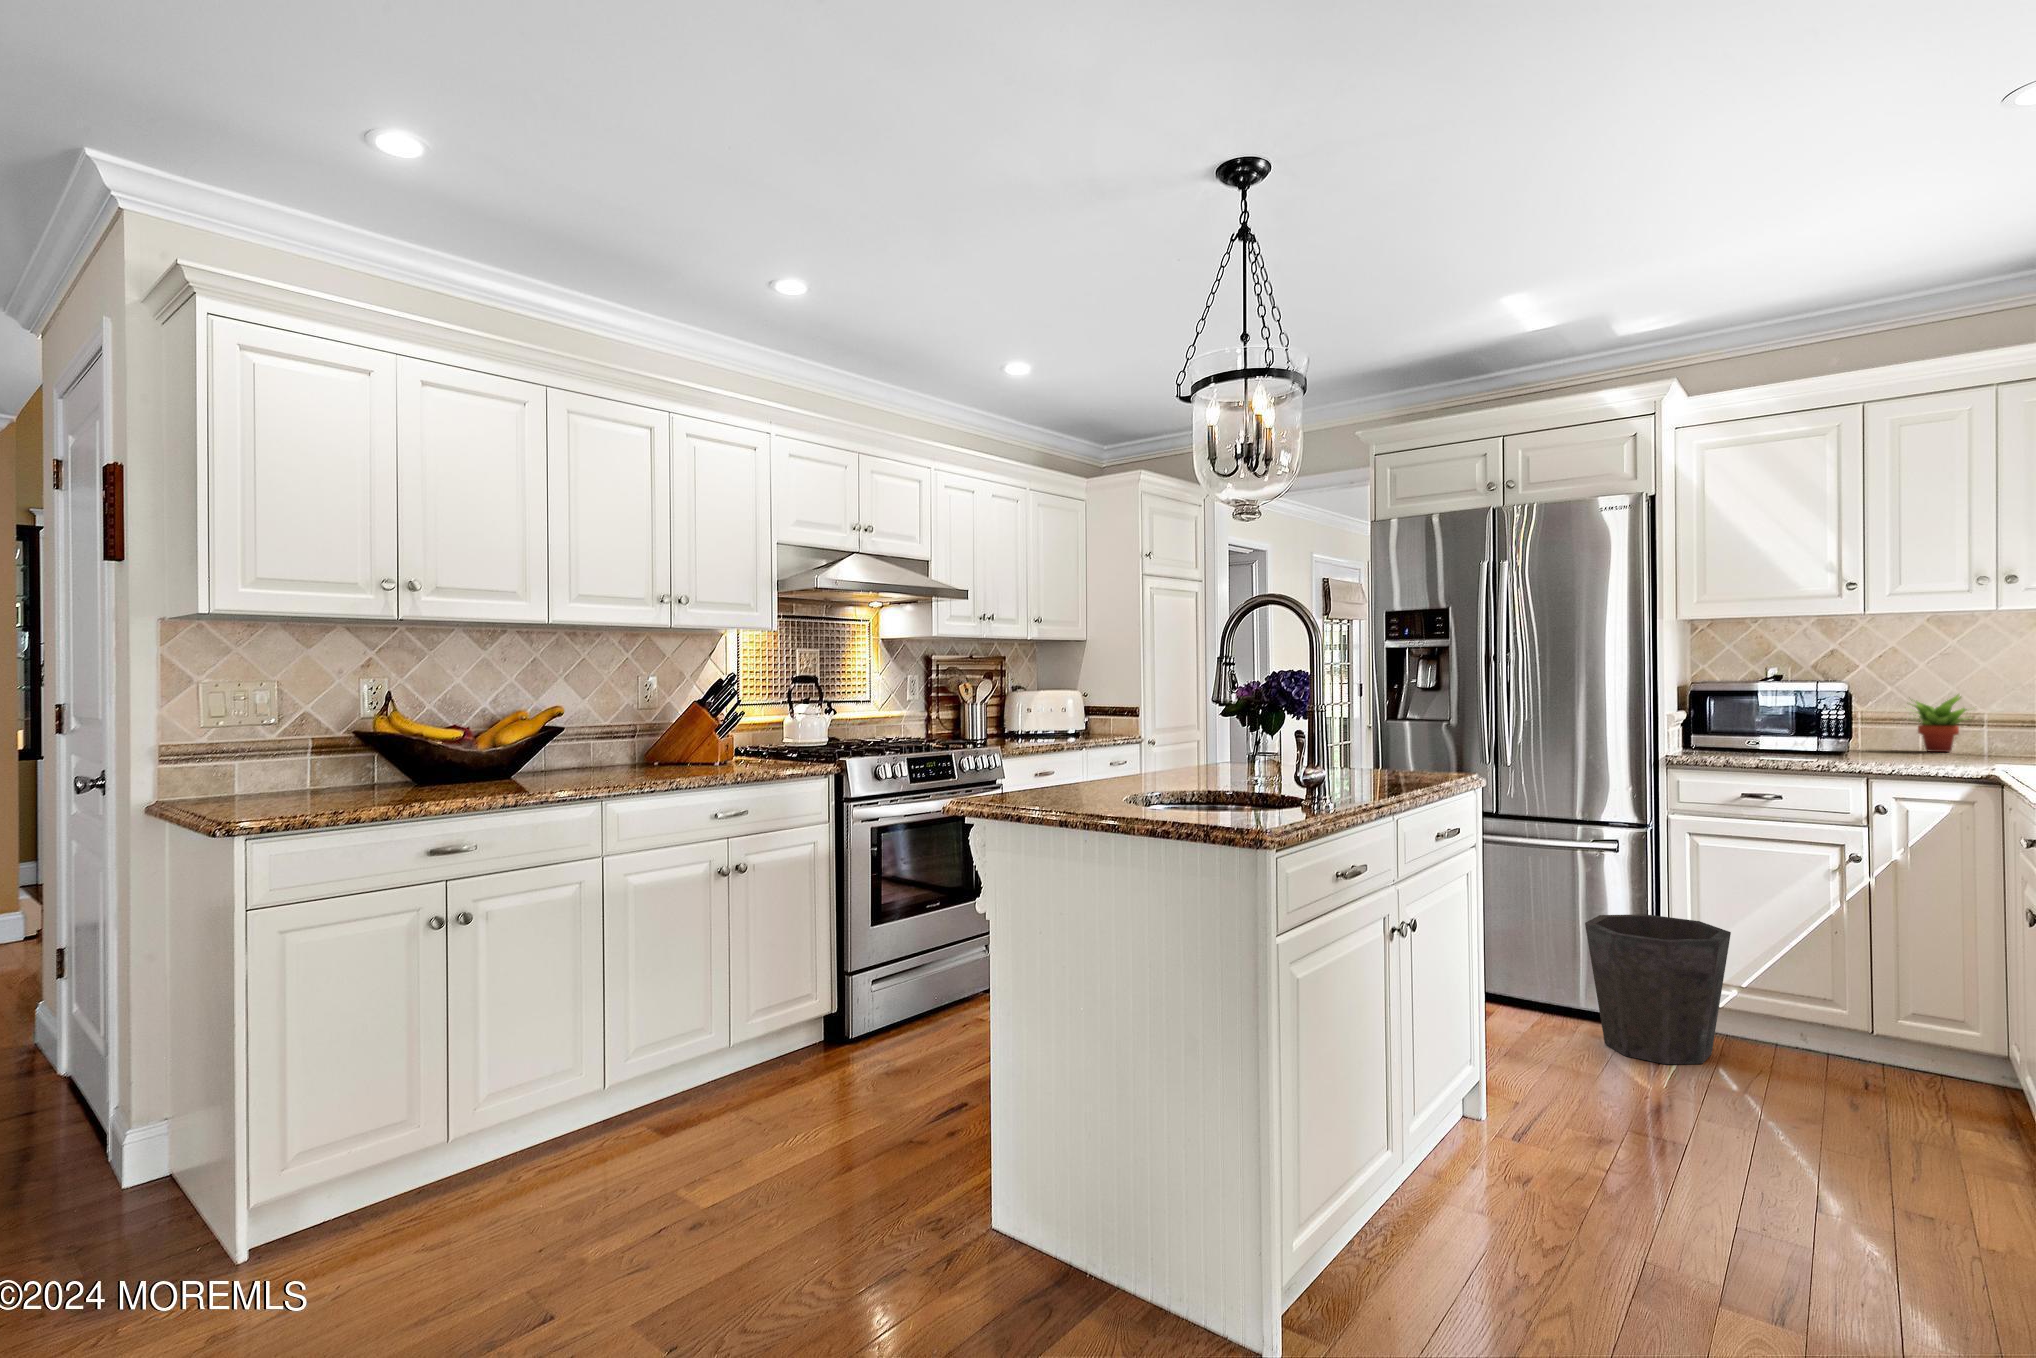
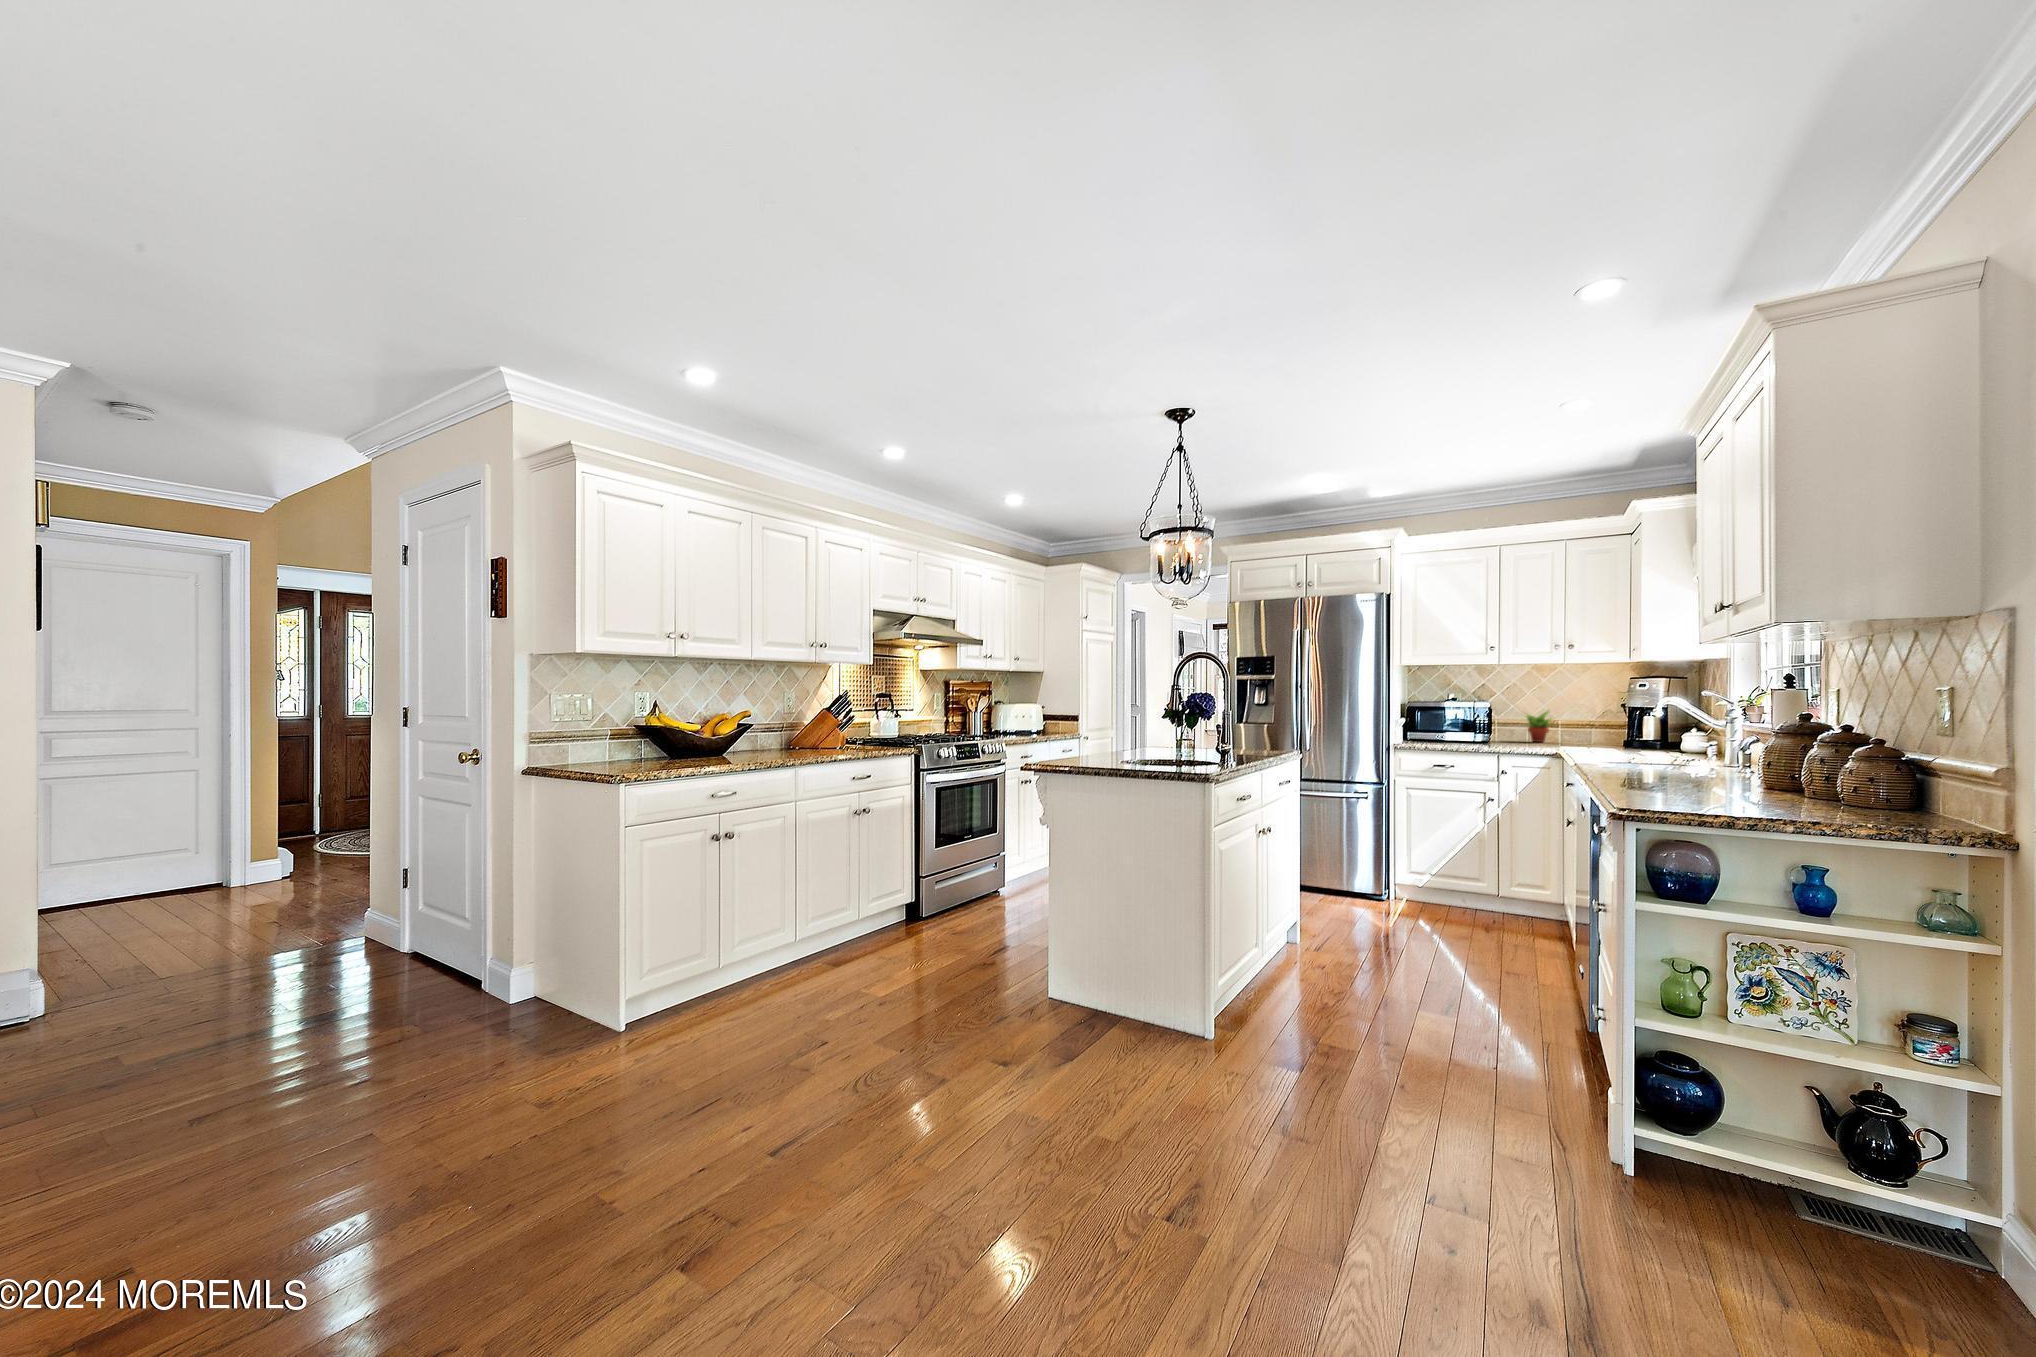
waste bin: present [1585,914,1731,1064] -> none [1348,836,1427,918]

